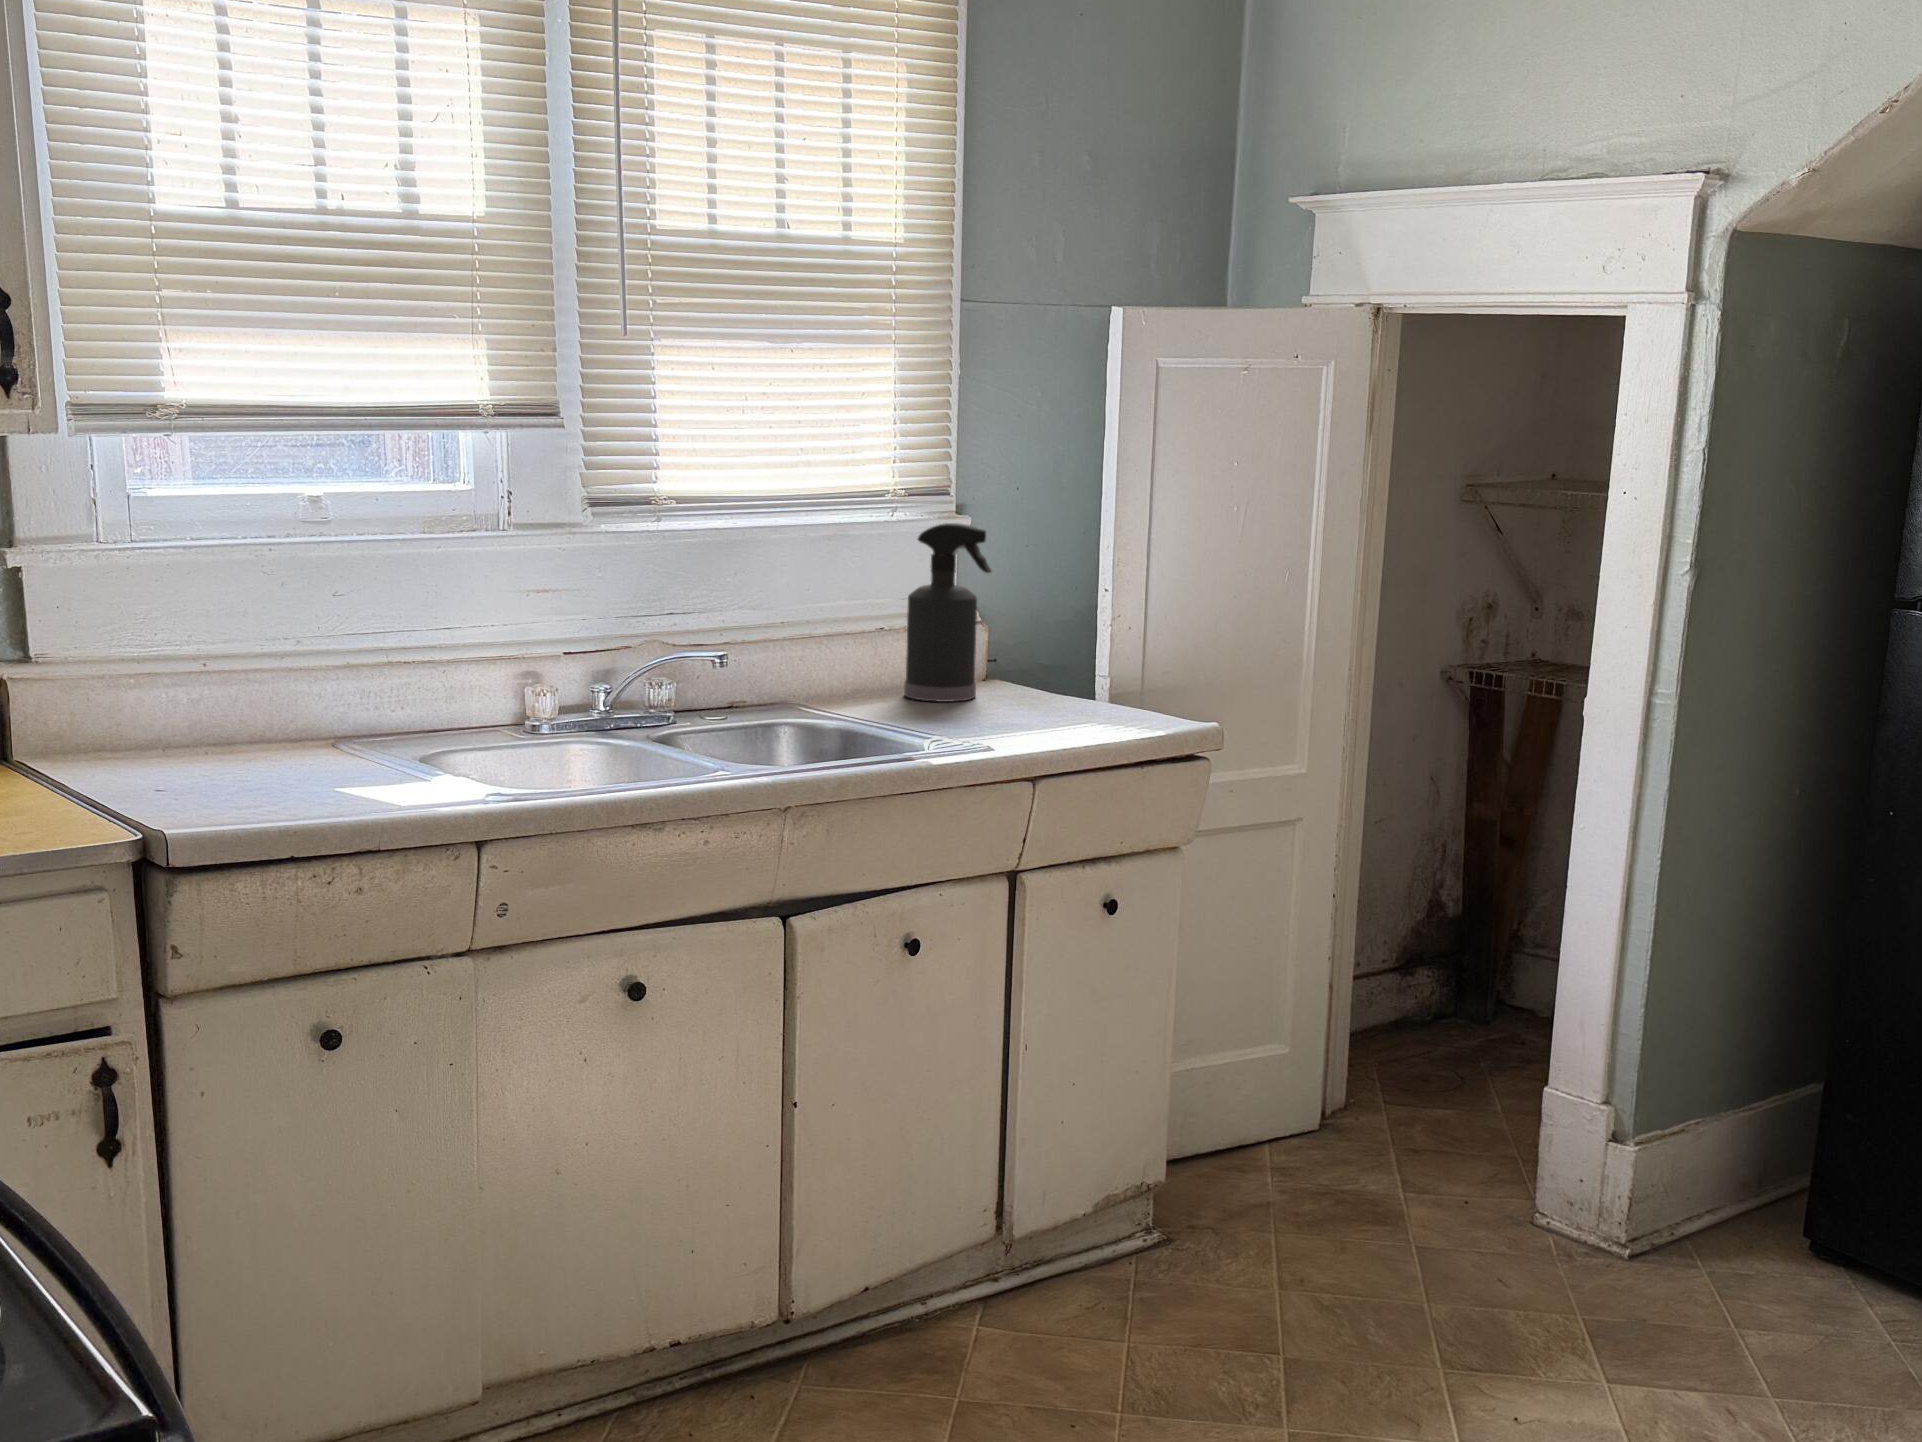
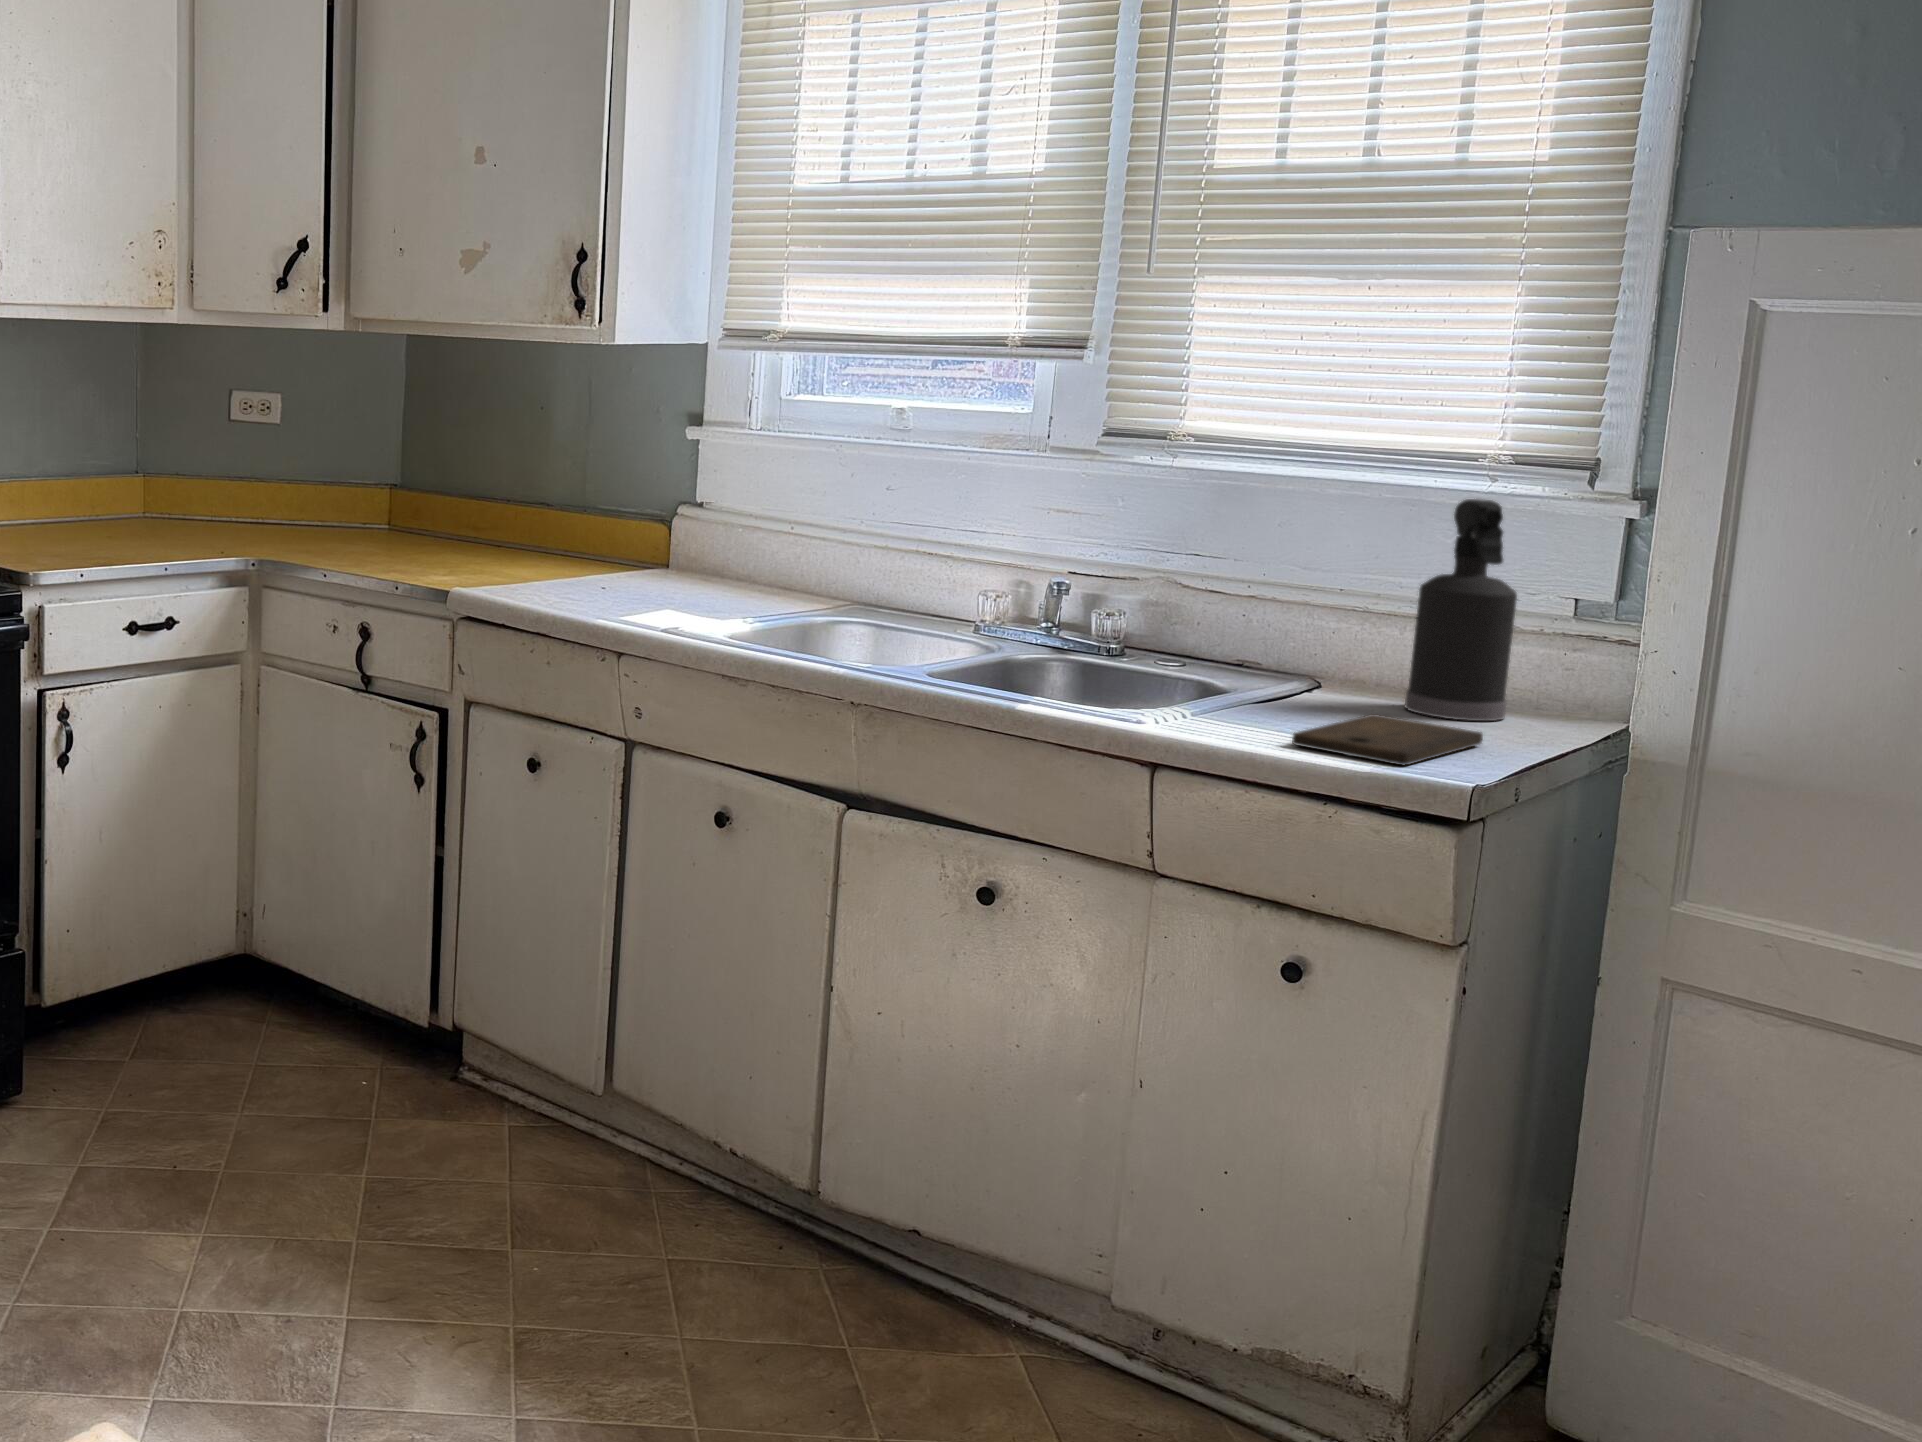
cutting board: none [1010,698,1163,736] -> present [1292,714,1483,765]

